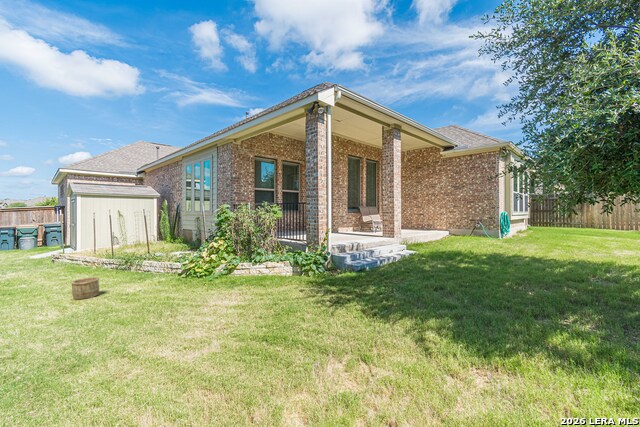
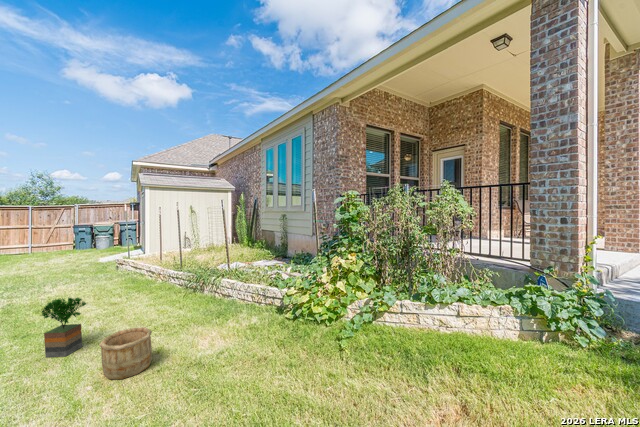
potted tree: none [29,265,56,297] -> present [42,298,86,357]

